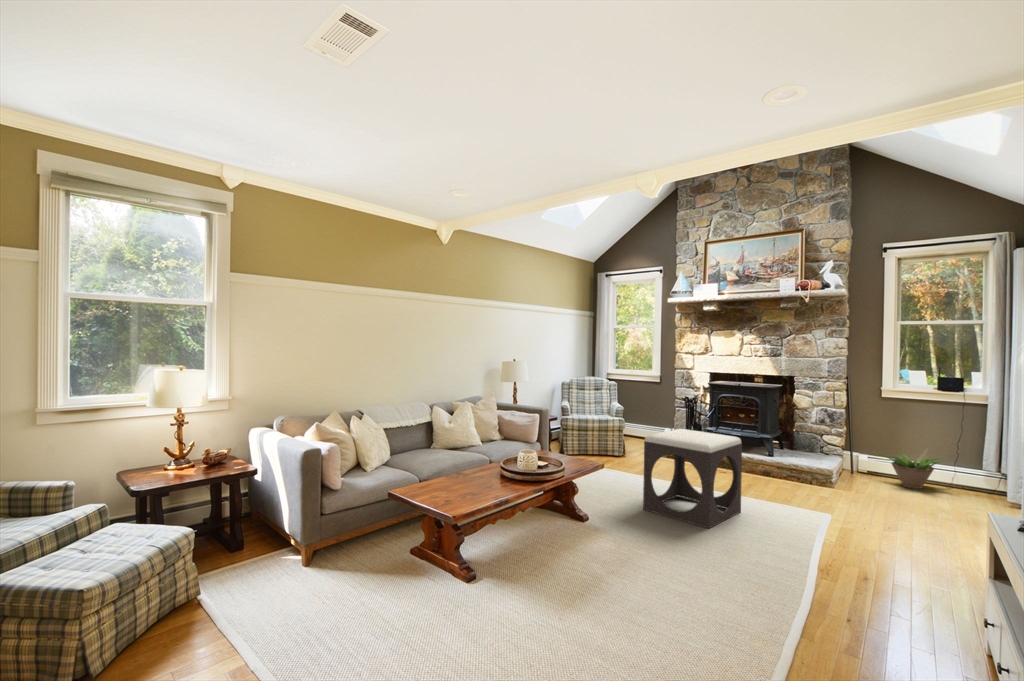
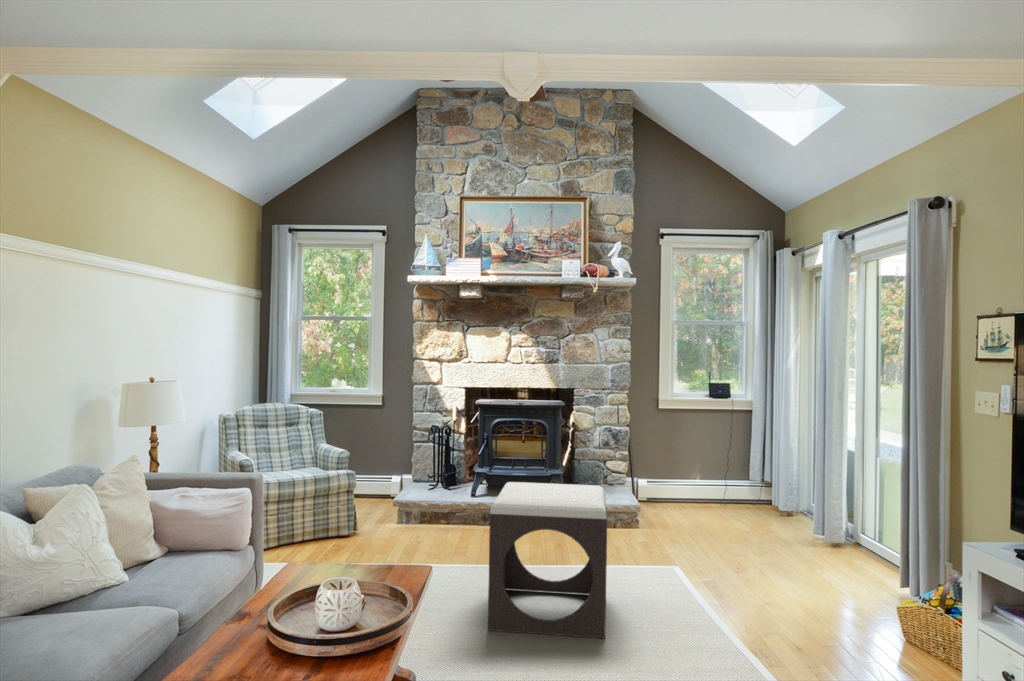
decorative plant: present [881,454,947,489] -> none [658,474,728,514]

